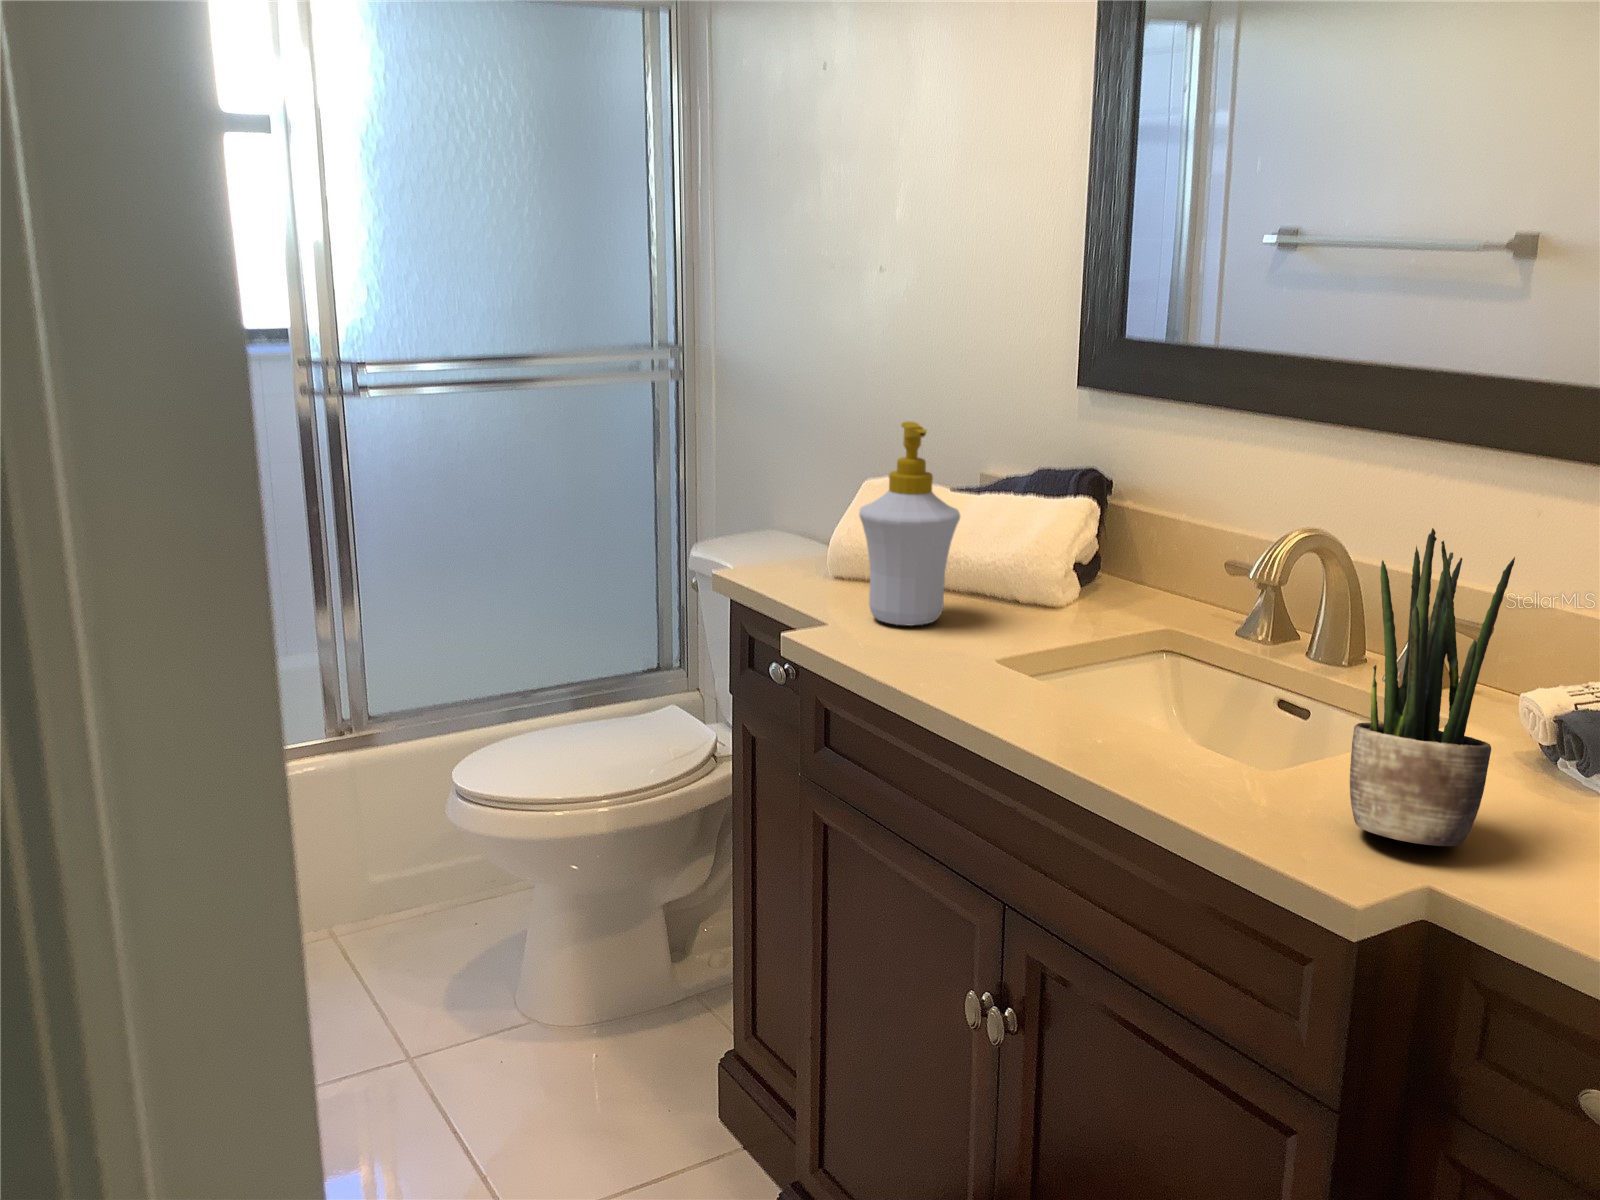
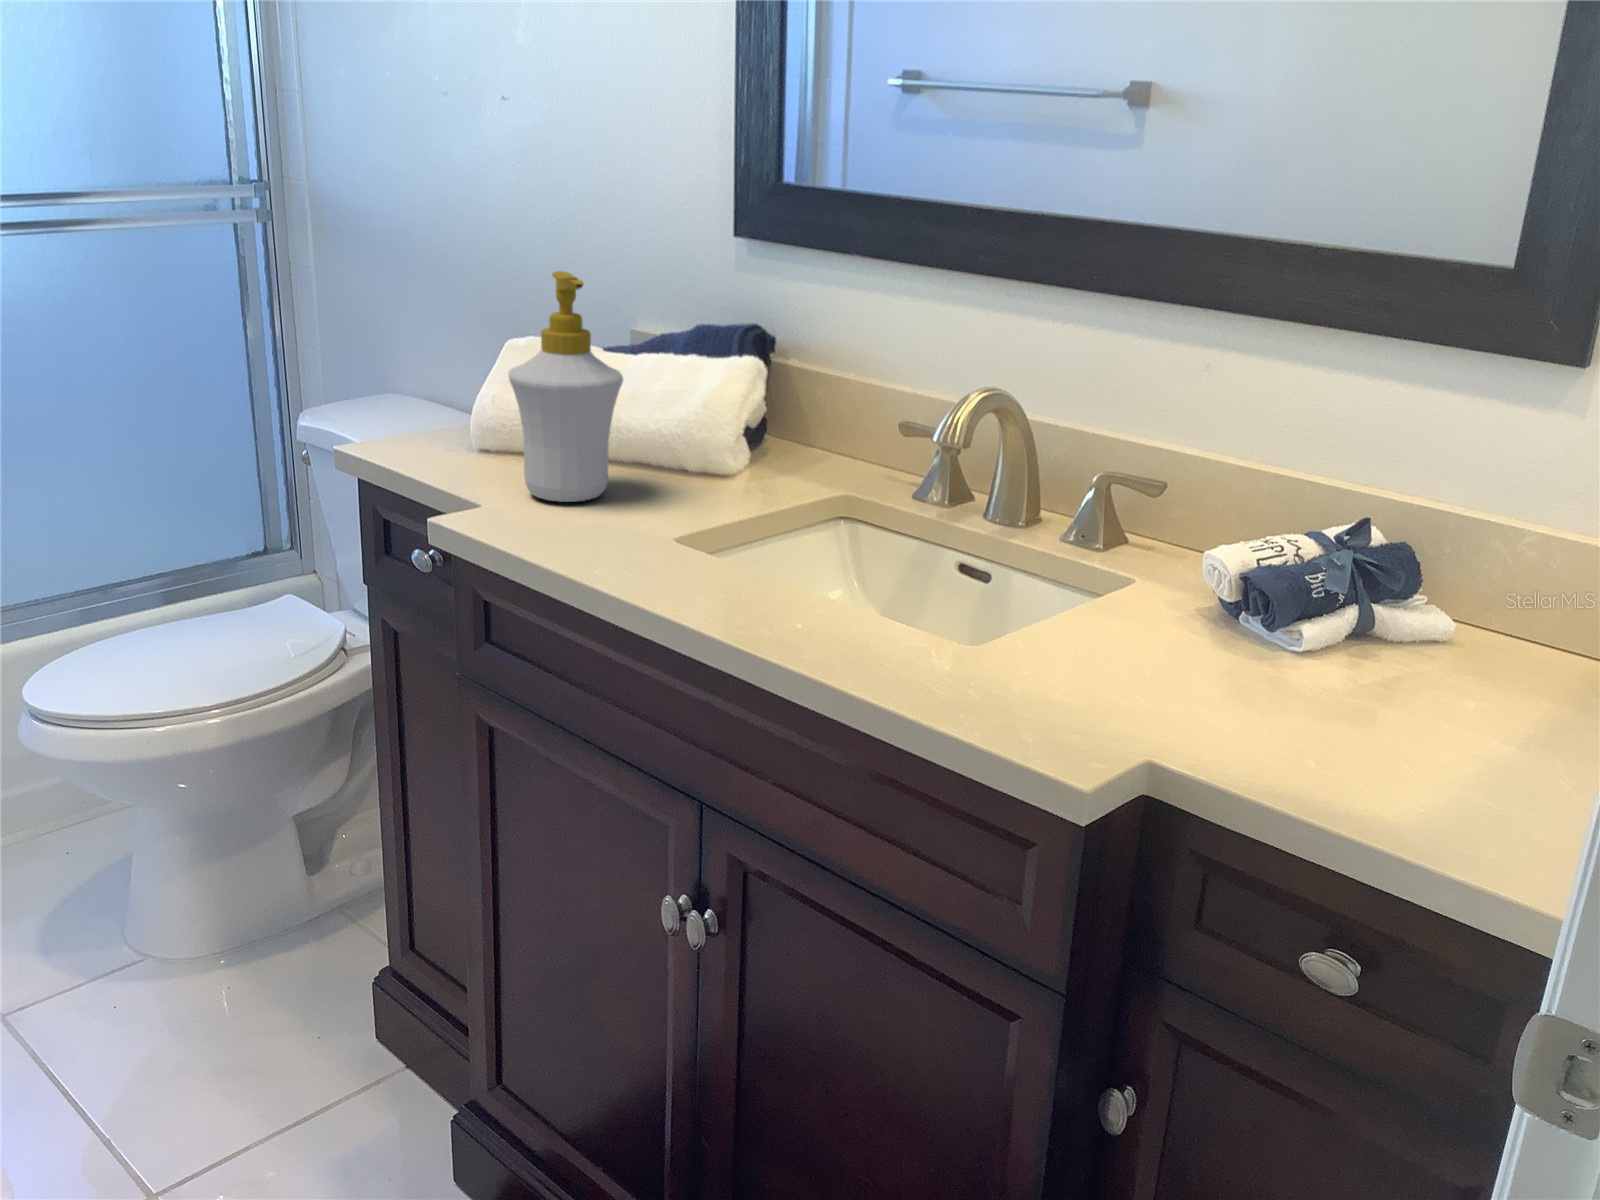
potted plant: present [1350,528,1515,846] -> none [1069,388,1230,718]

